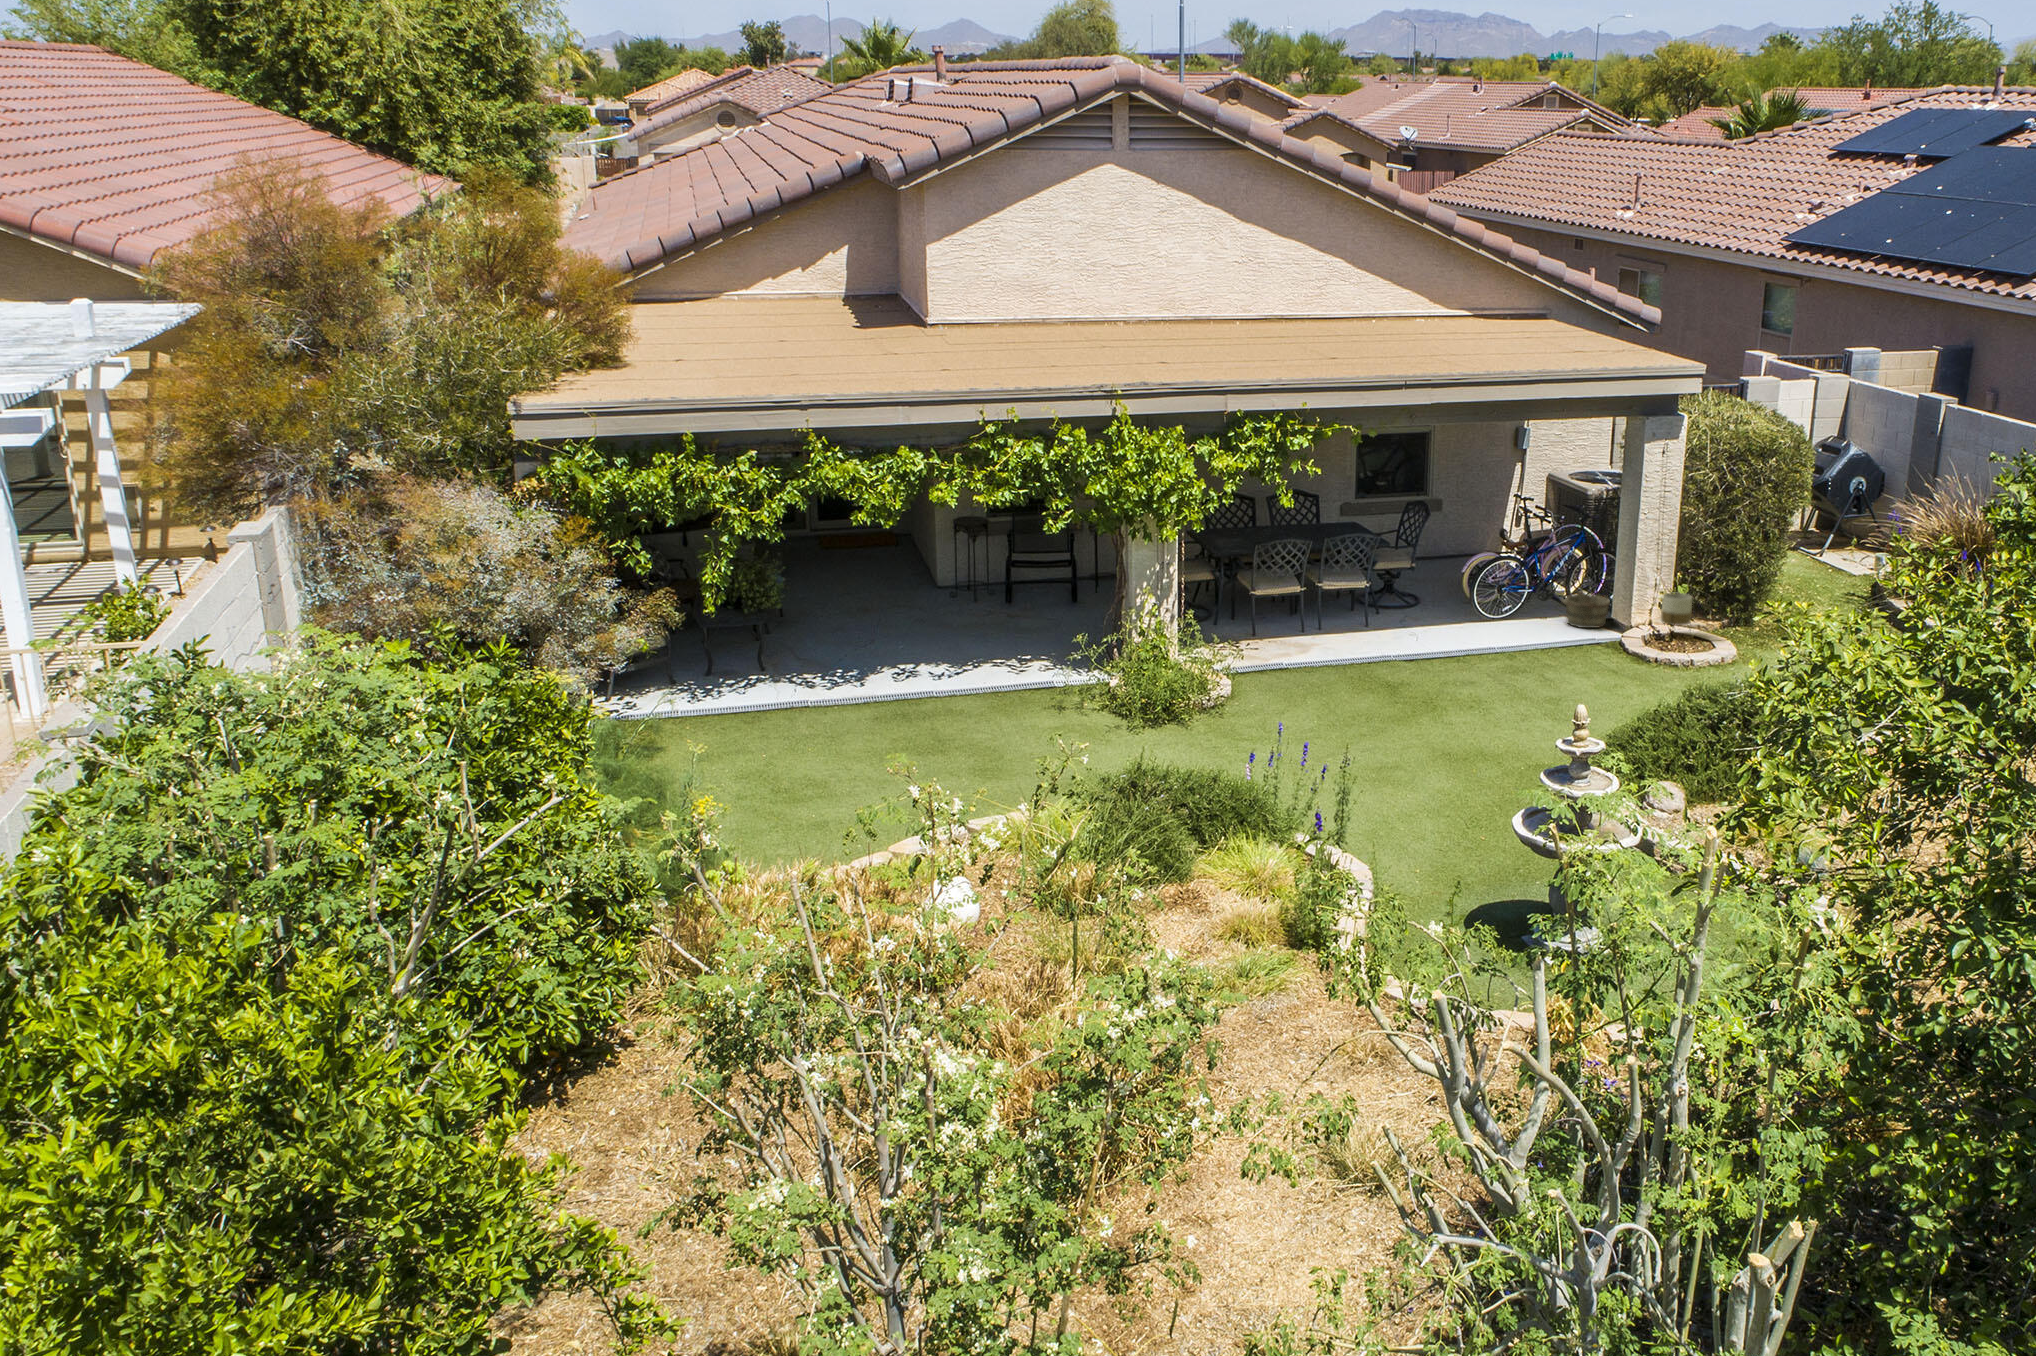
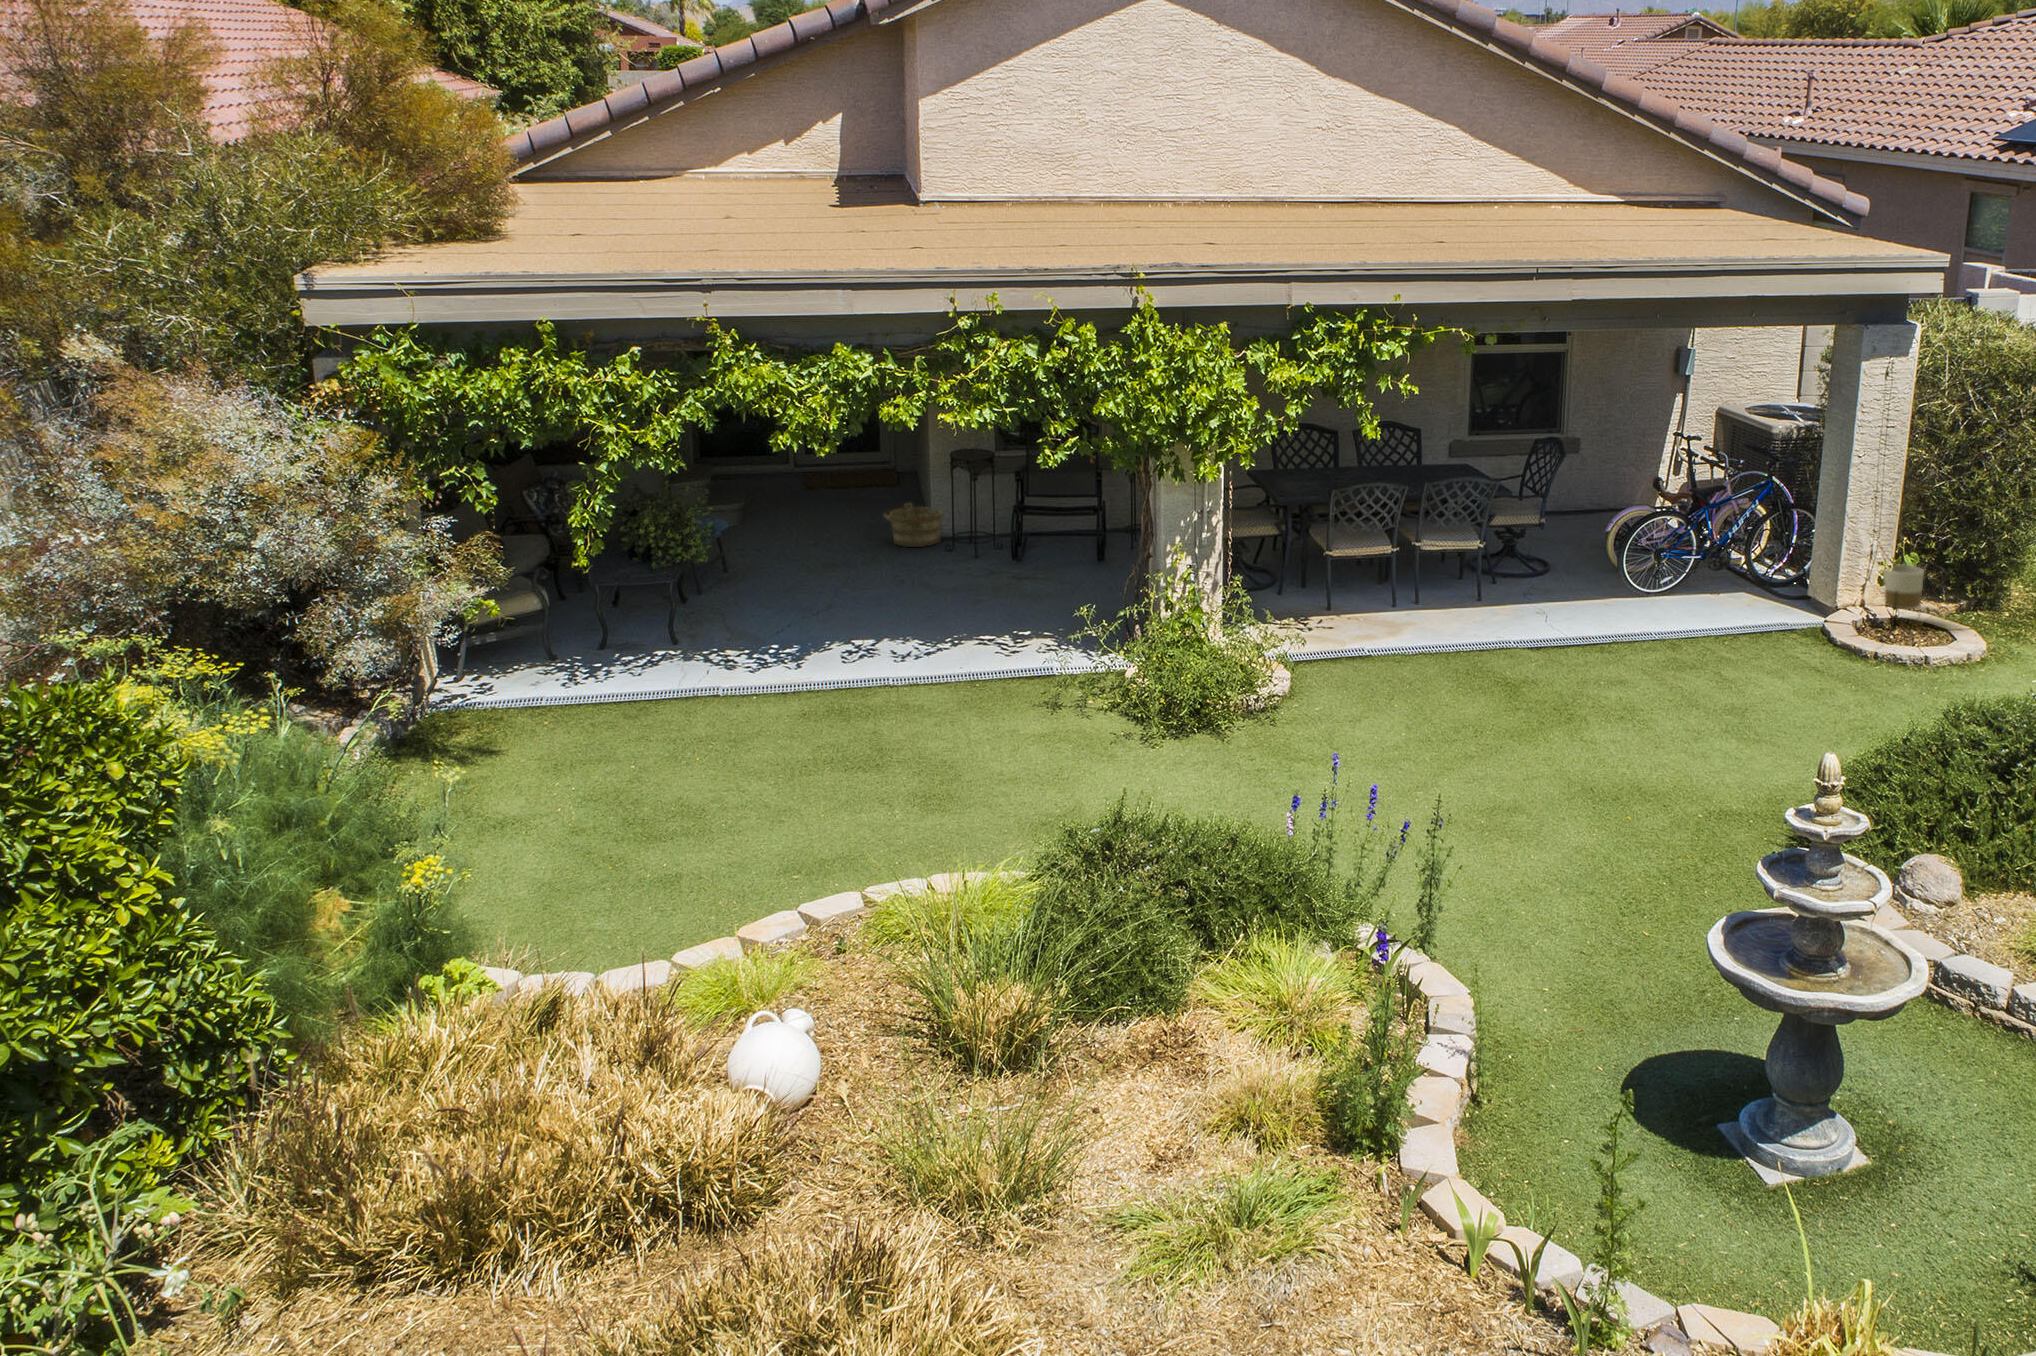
bucket: present [1561,591,1610,628] -> present [883,504,943,547]

